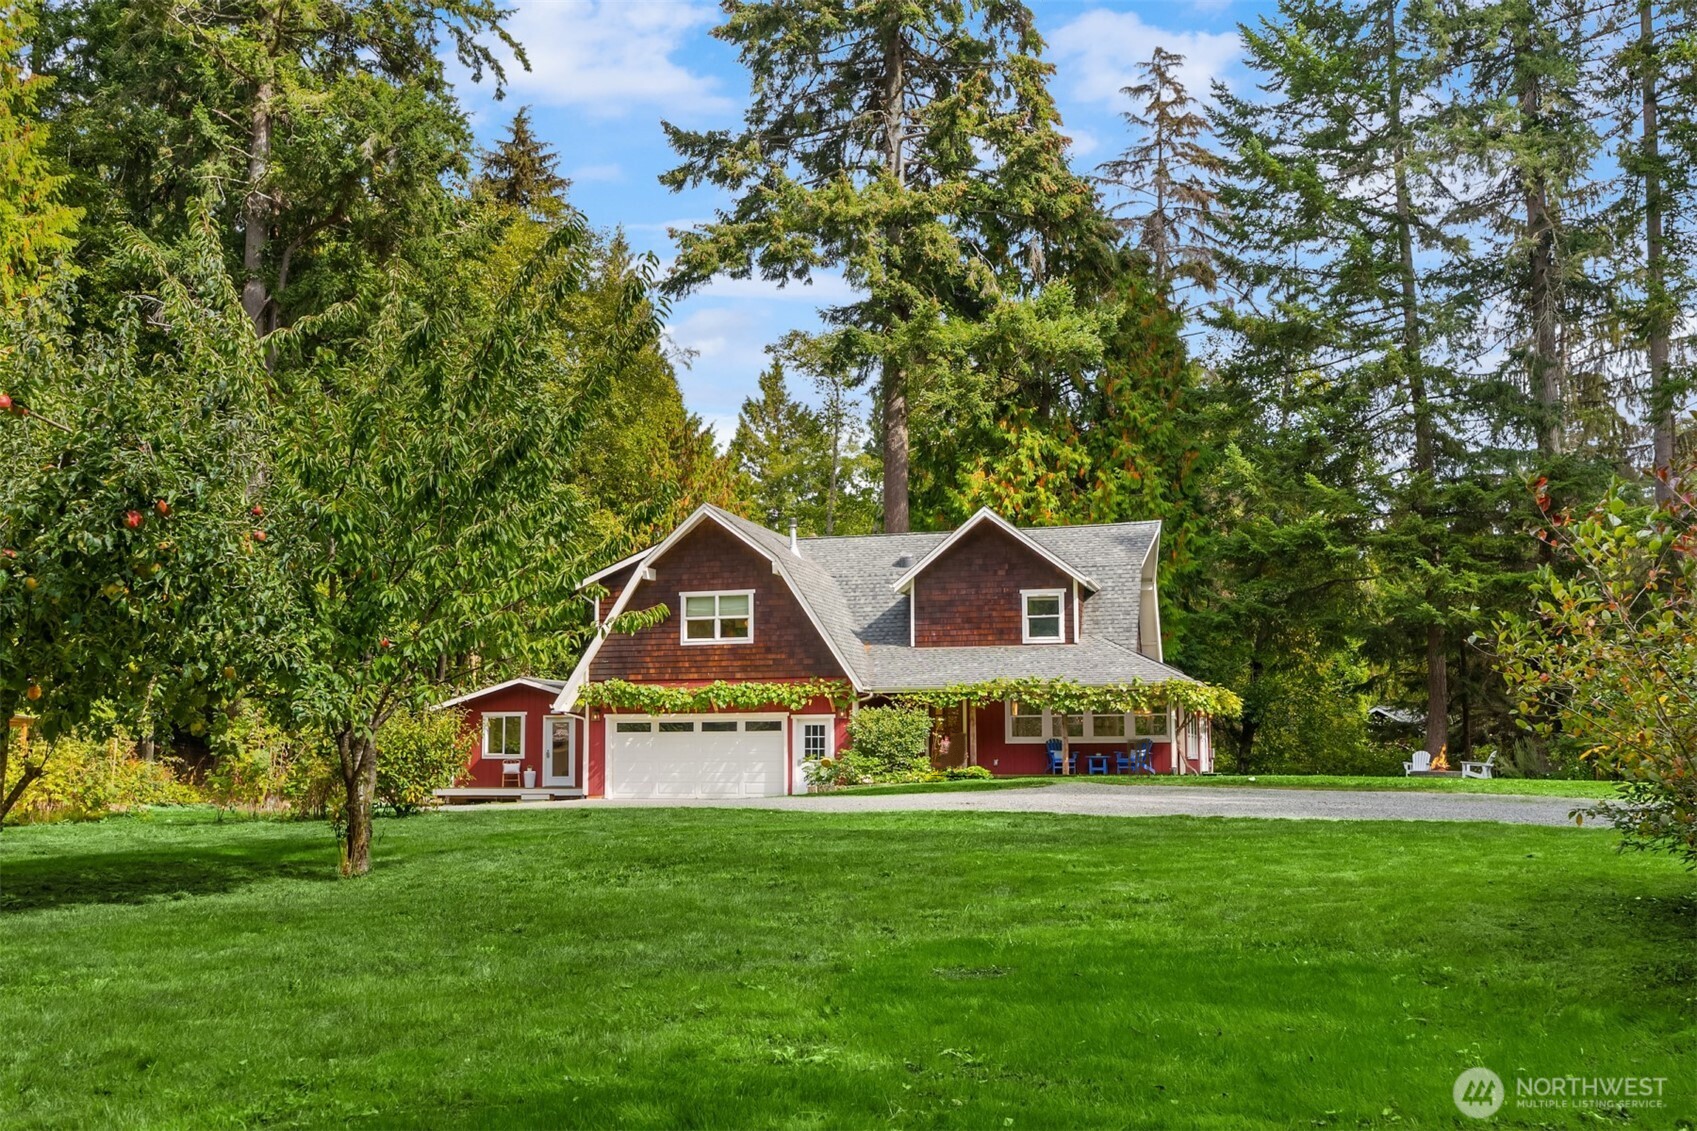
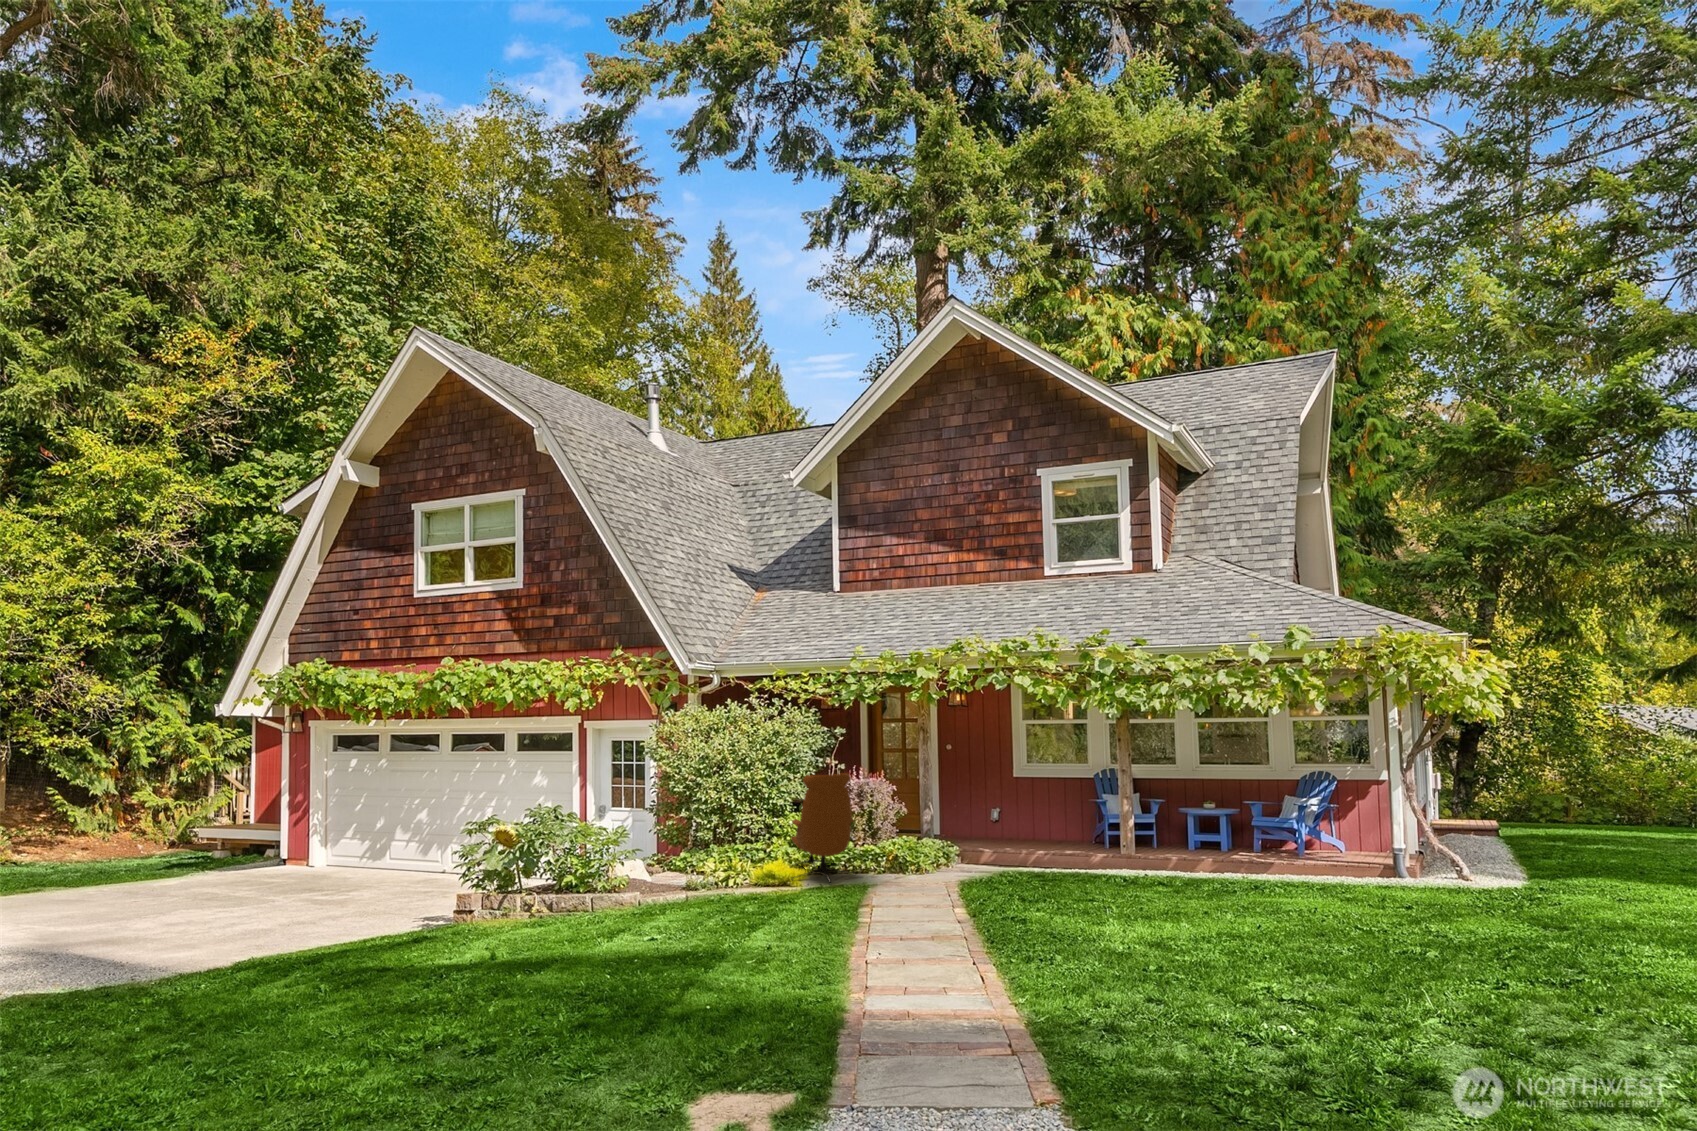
stool: present [1127,739,1150,778] -> none [1268,815,1359,961]

